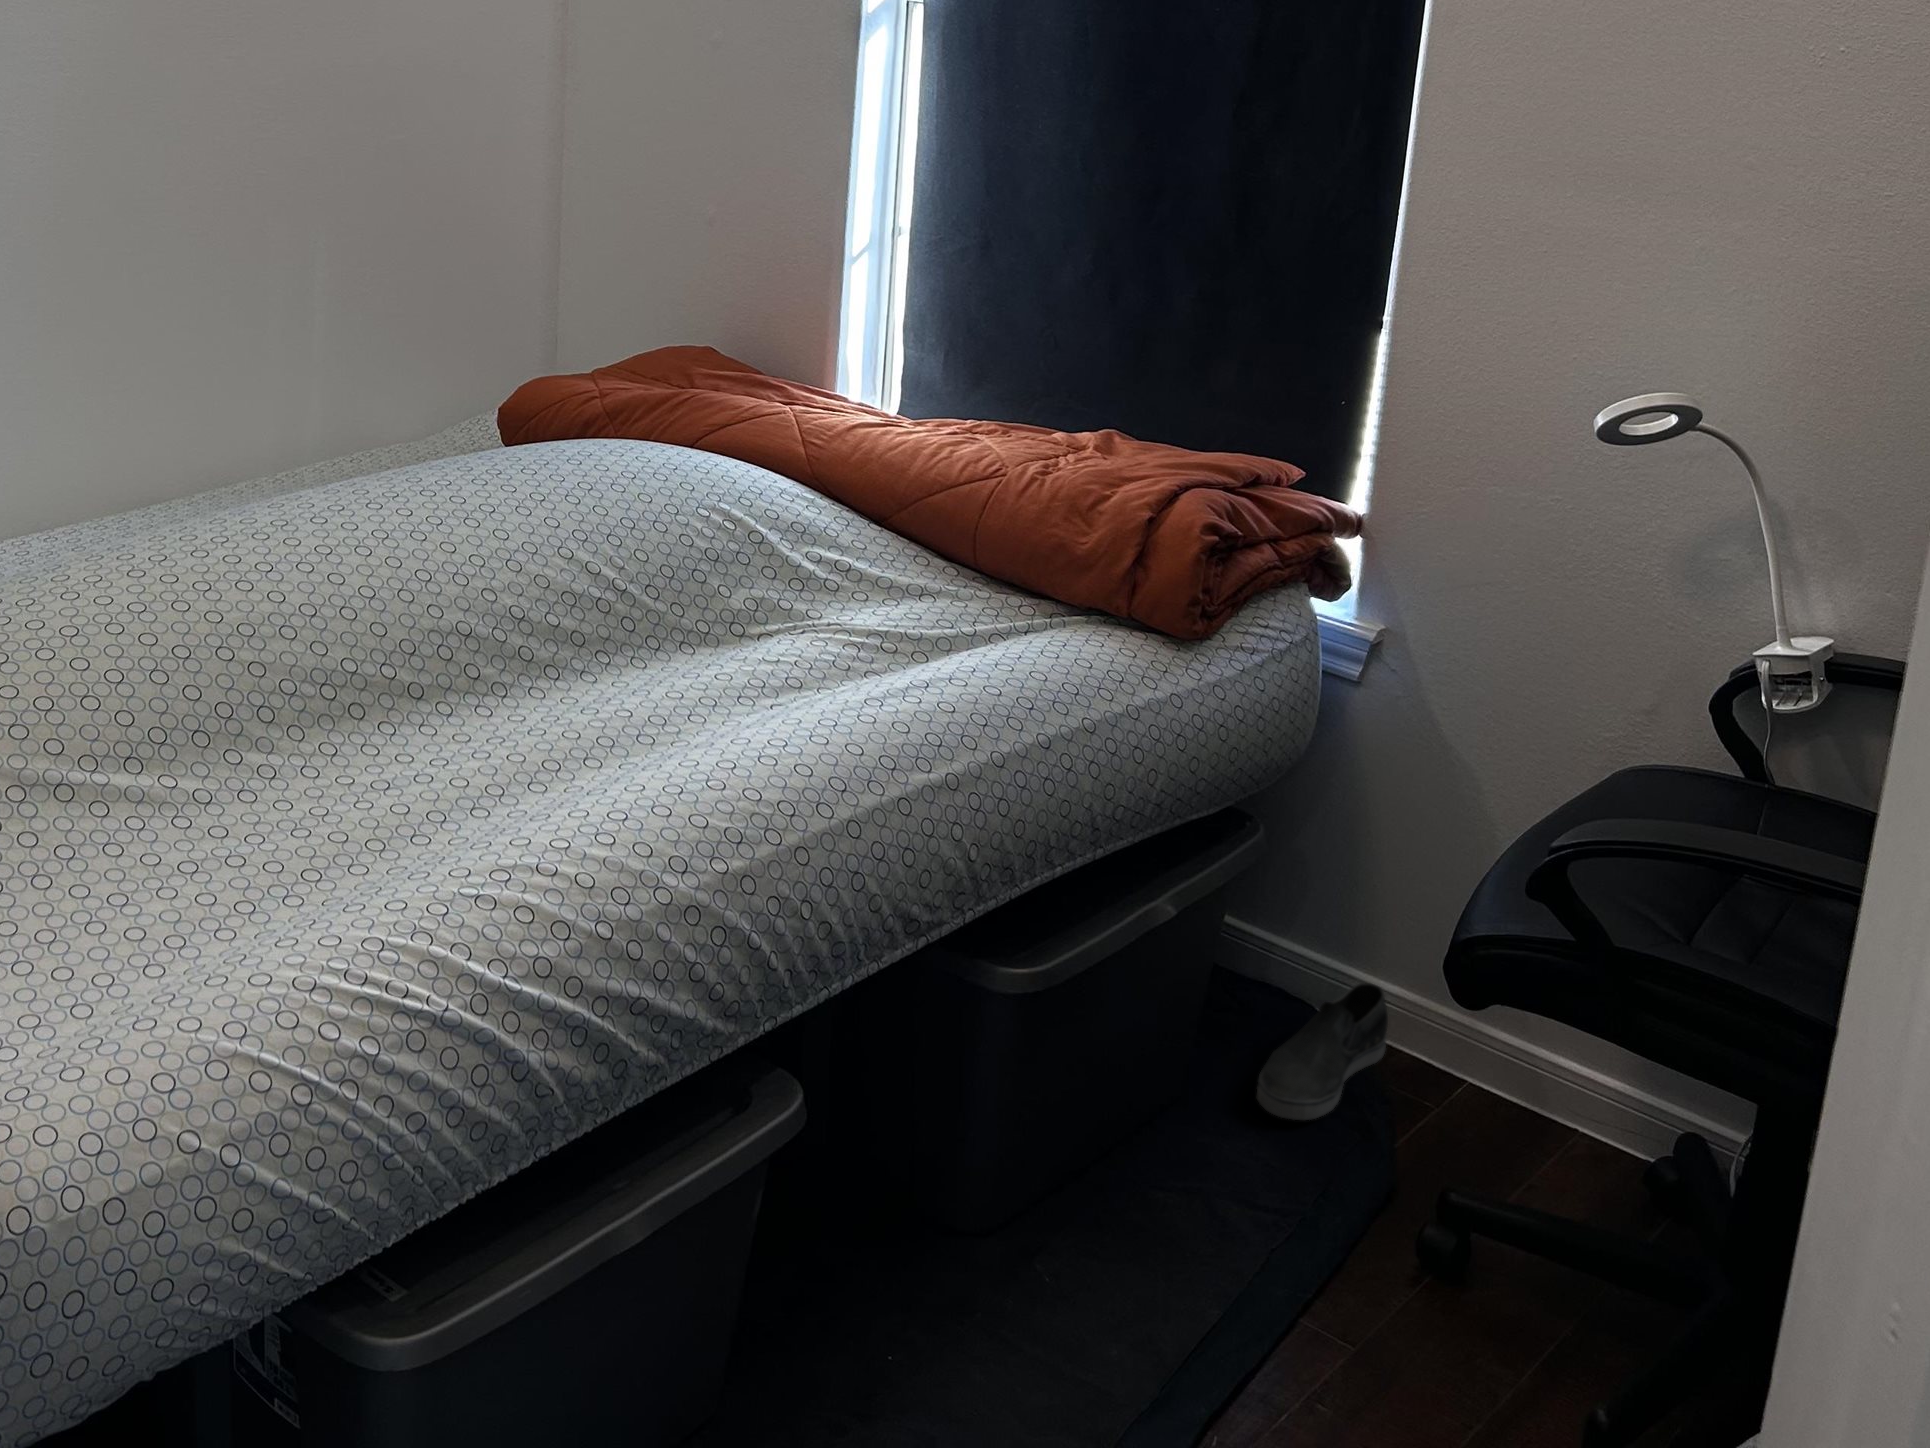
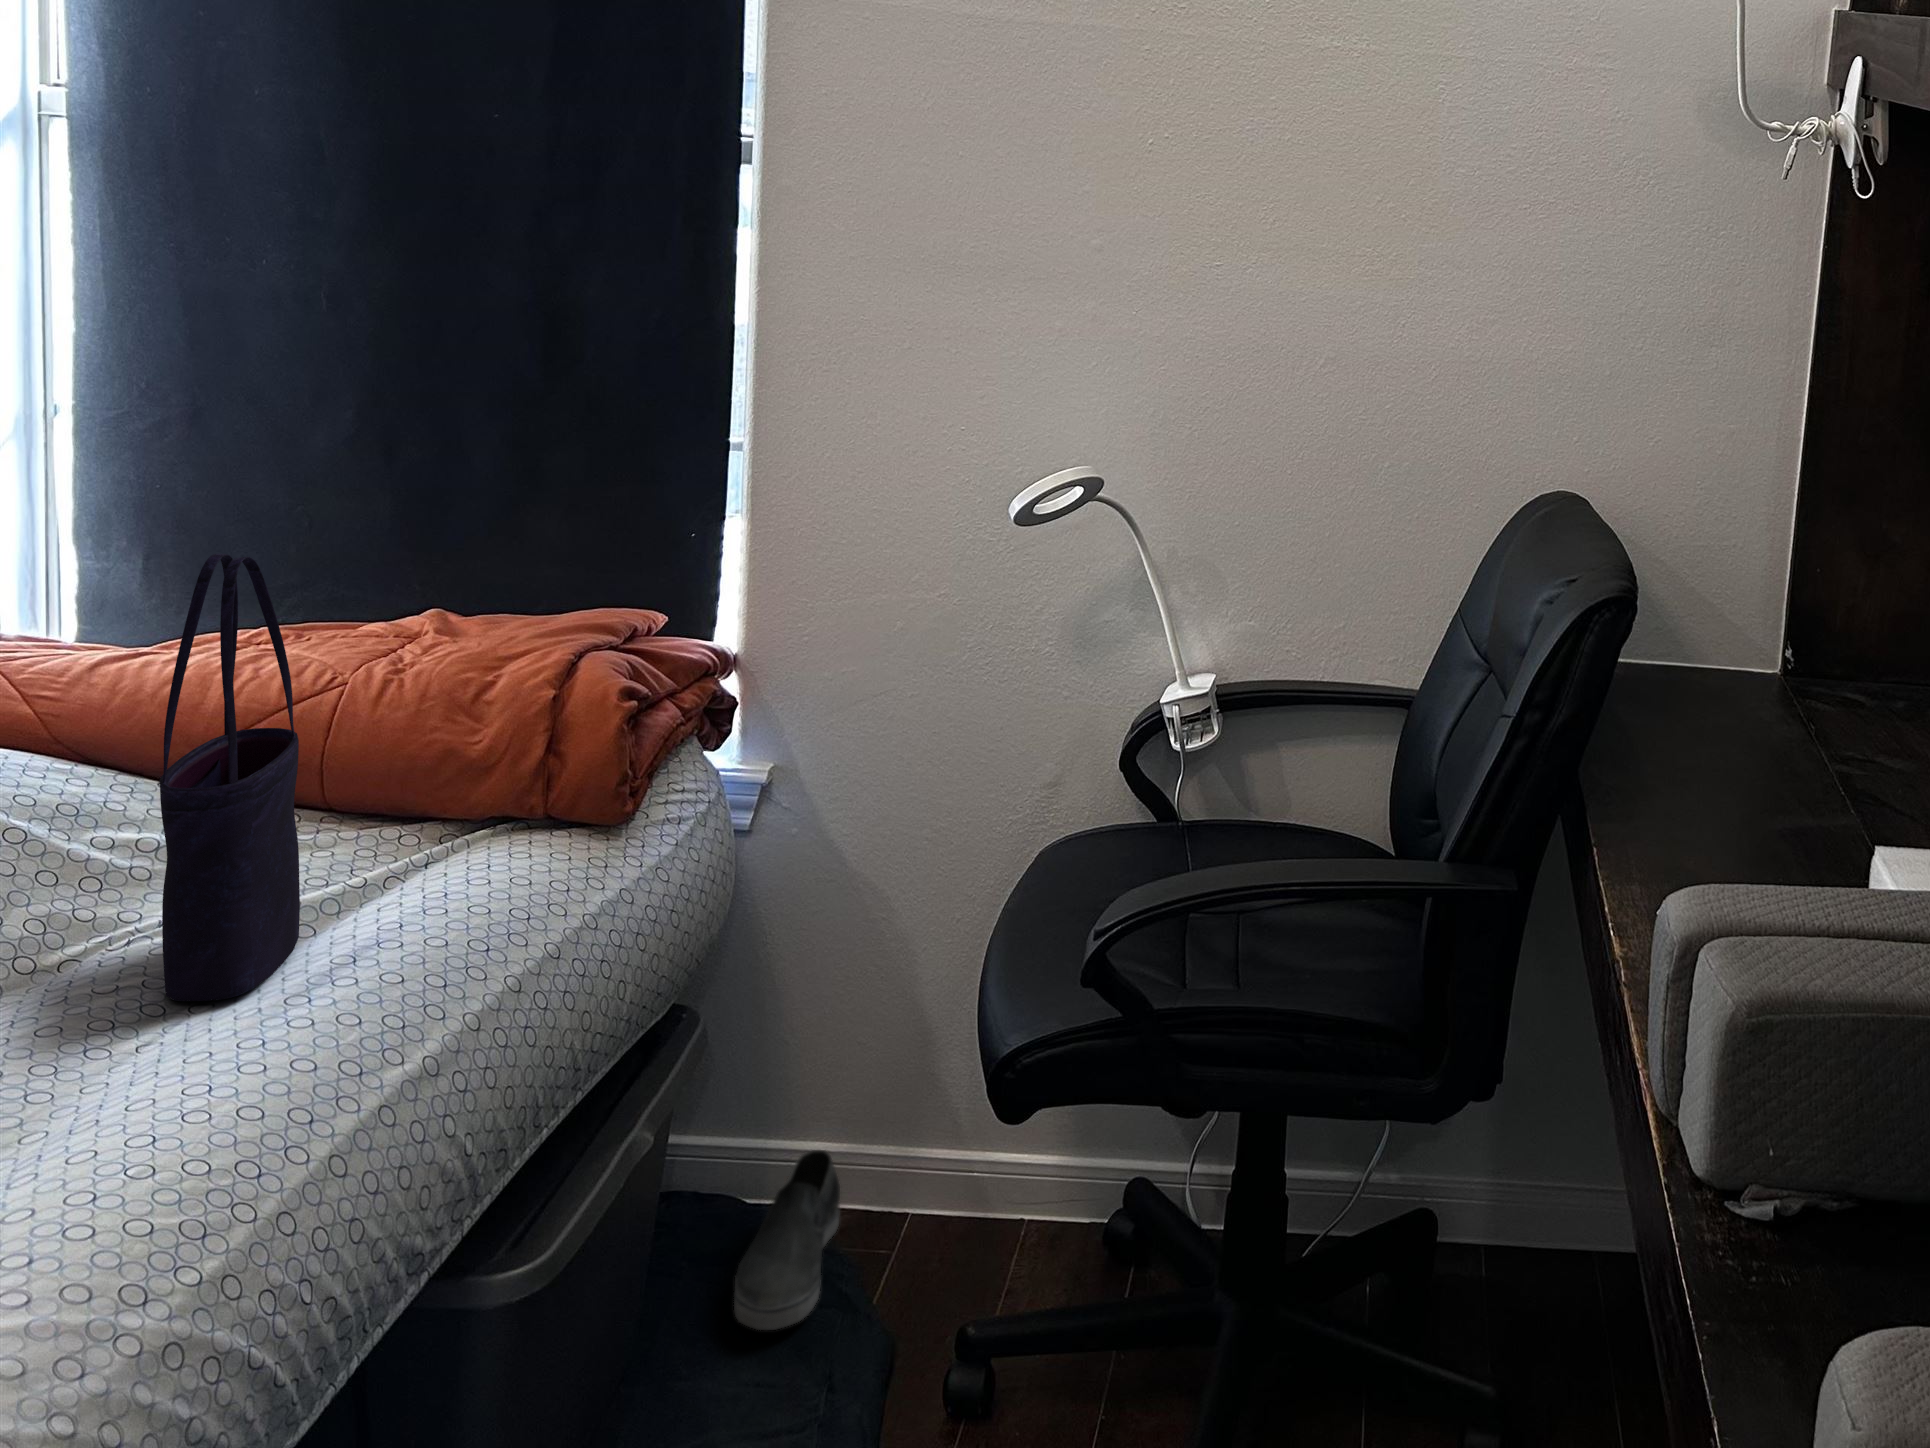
tote bag: none [801,360,916,690] -> present [160,554,300,1001]

